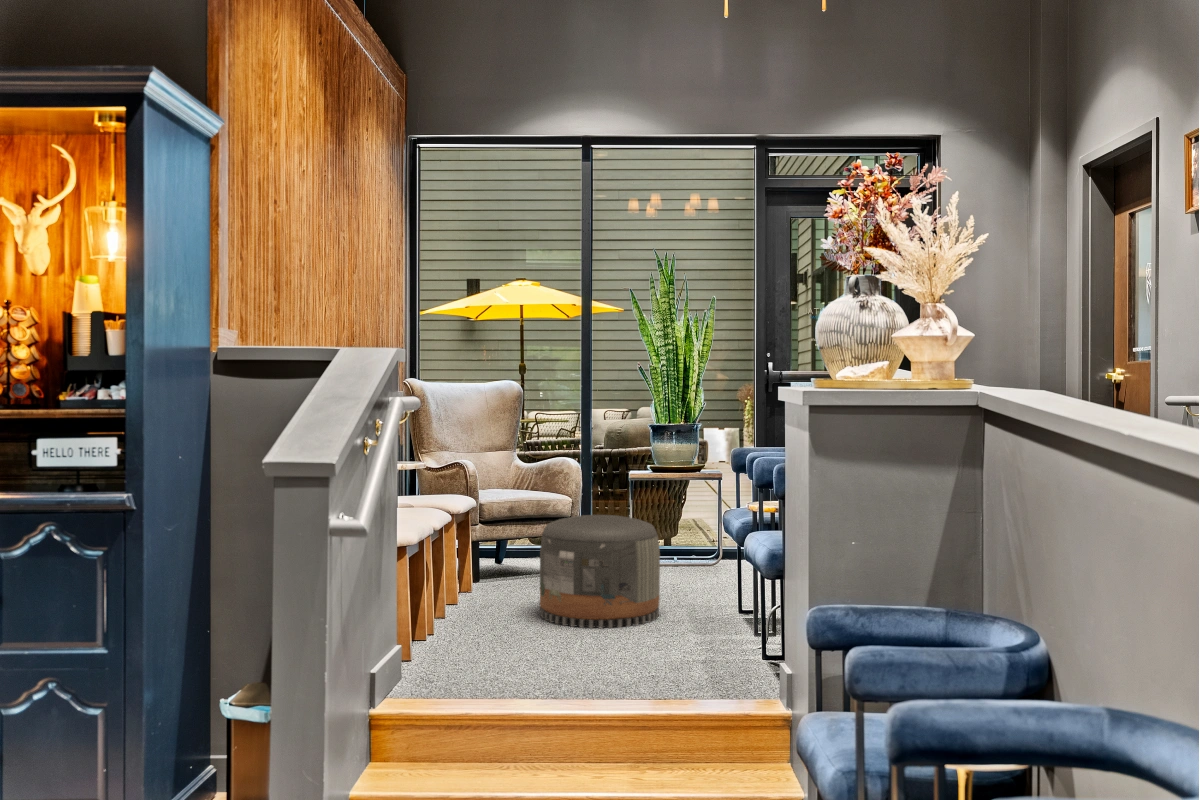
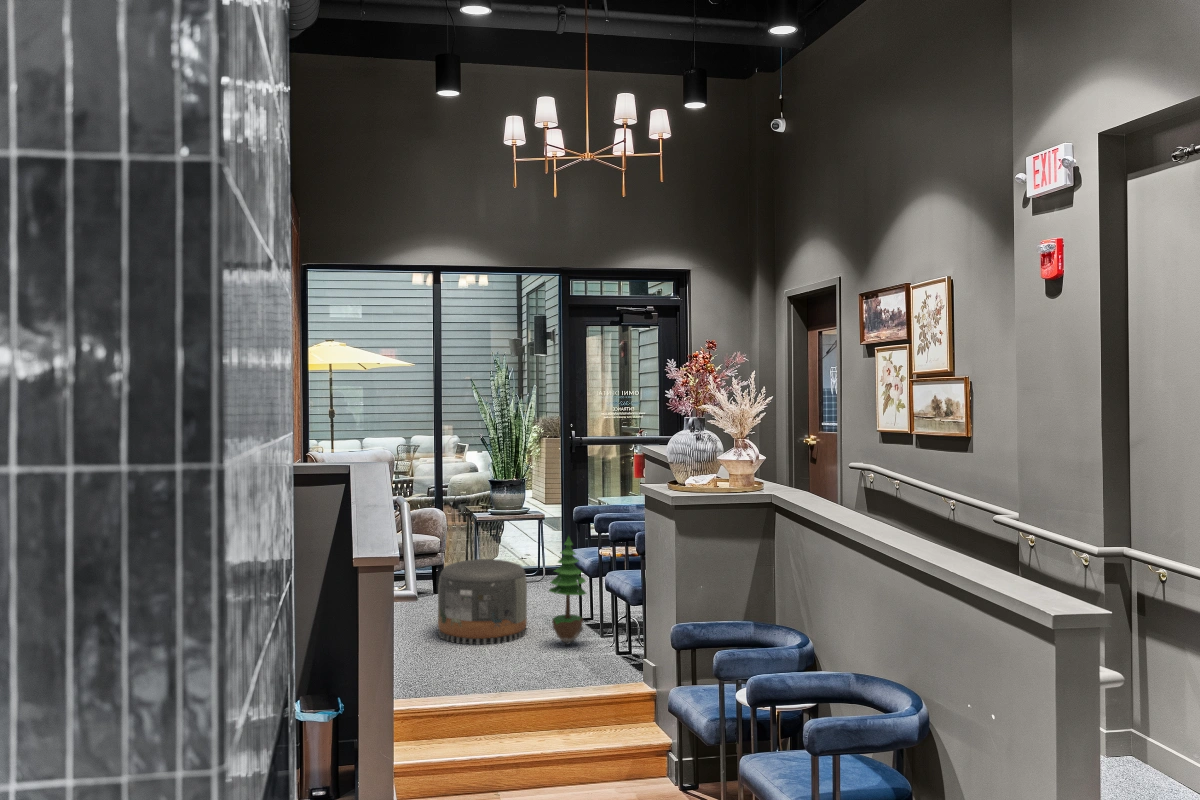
potted tree: none [674,479,731,636] -> present [549,536,586,644]

